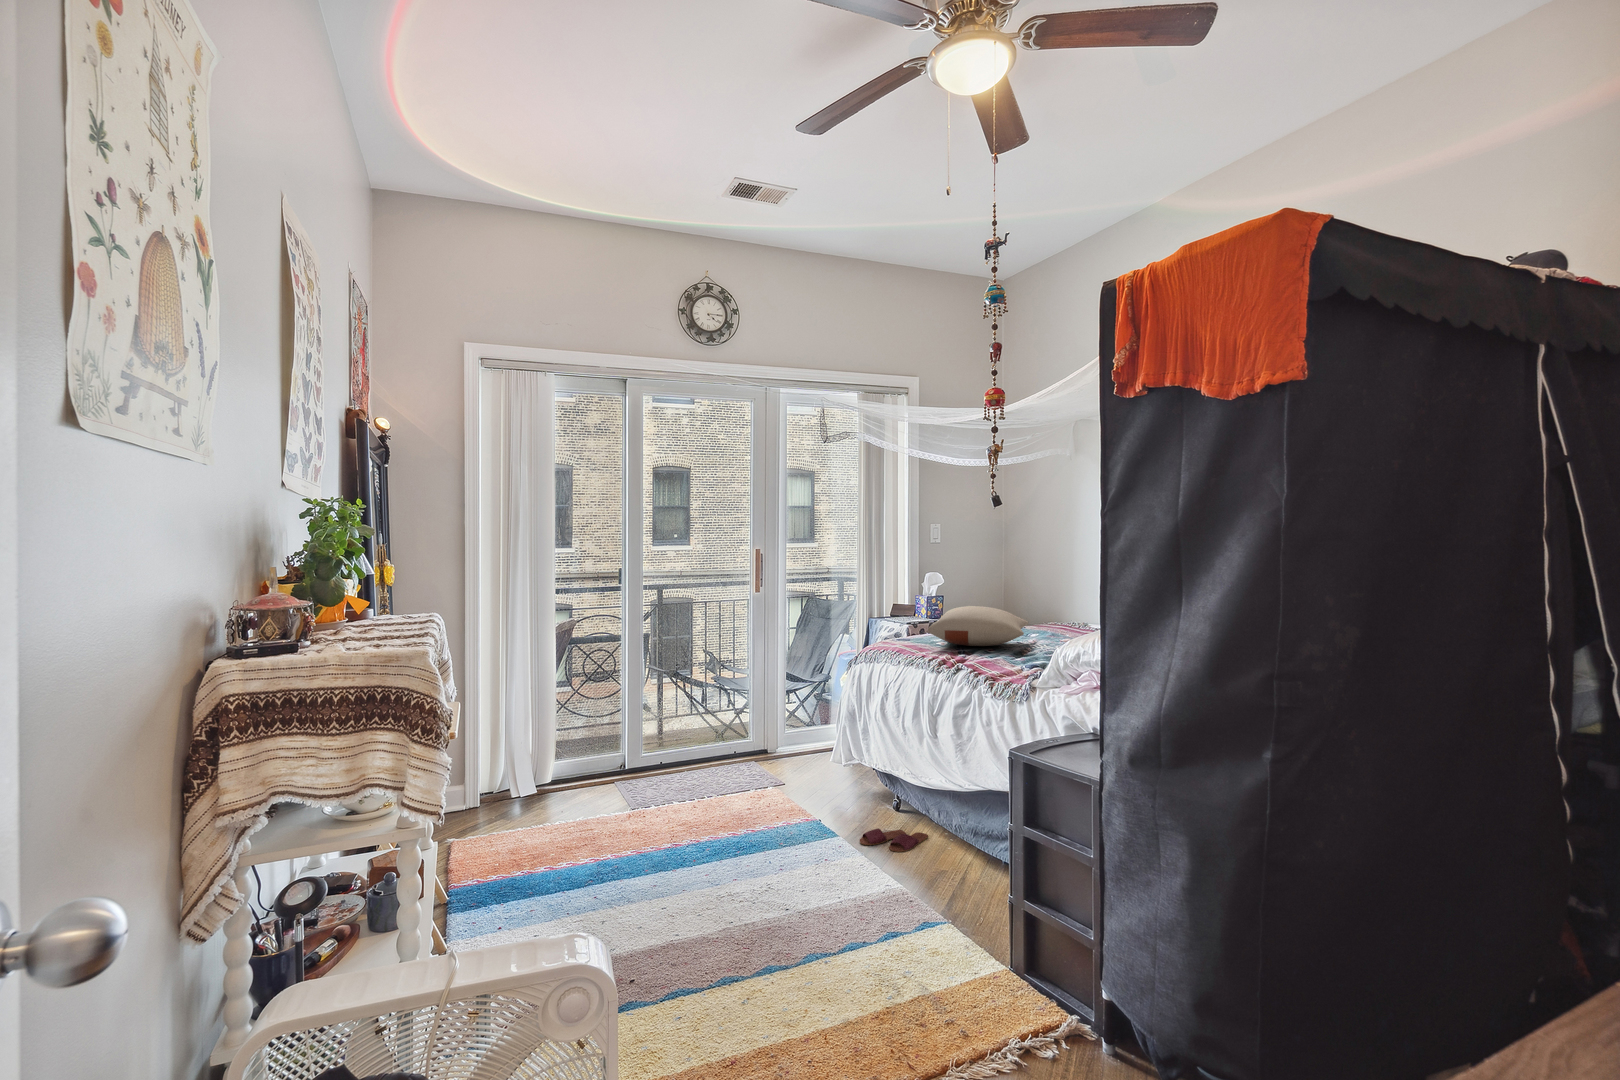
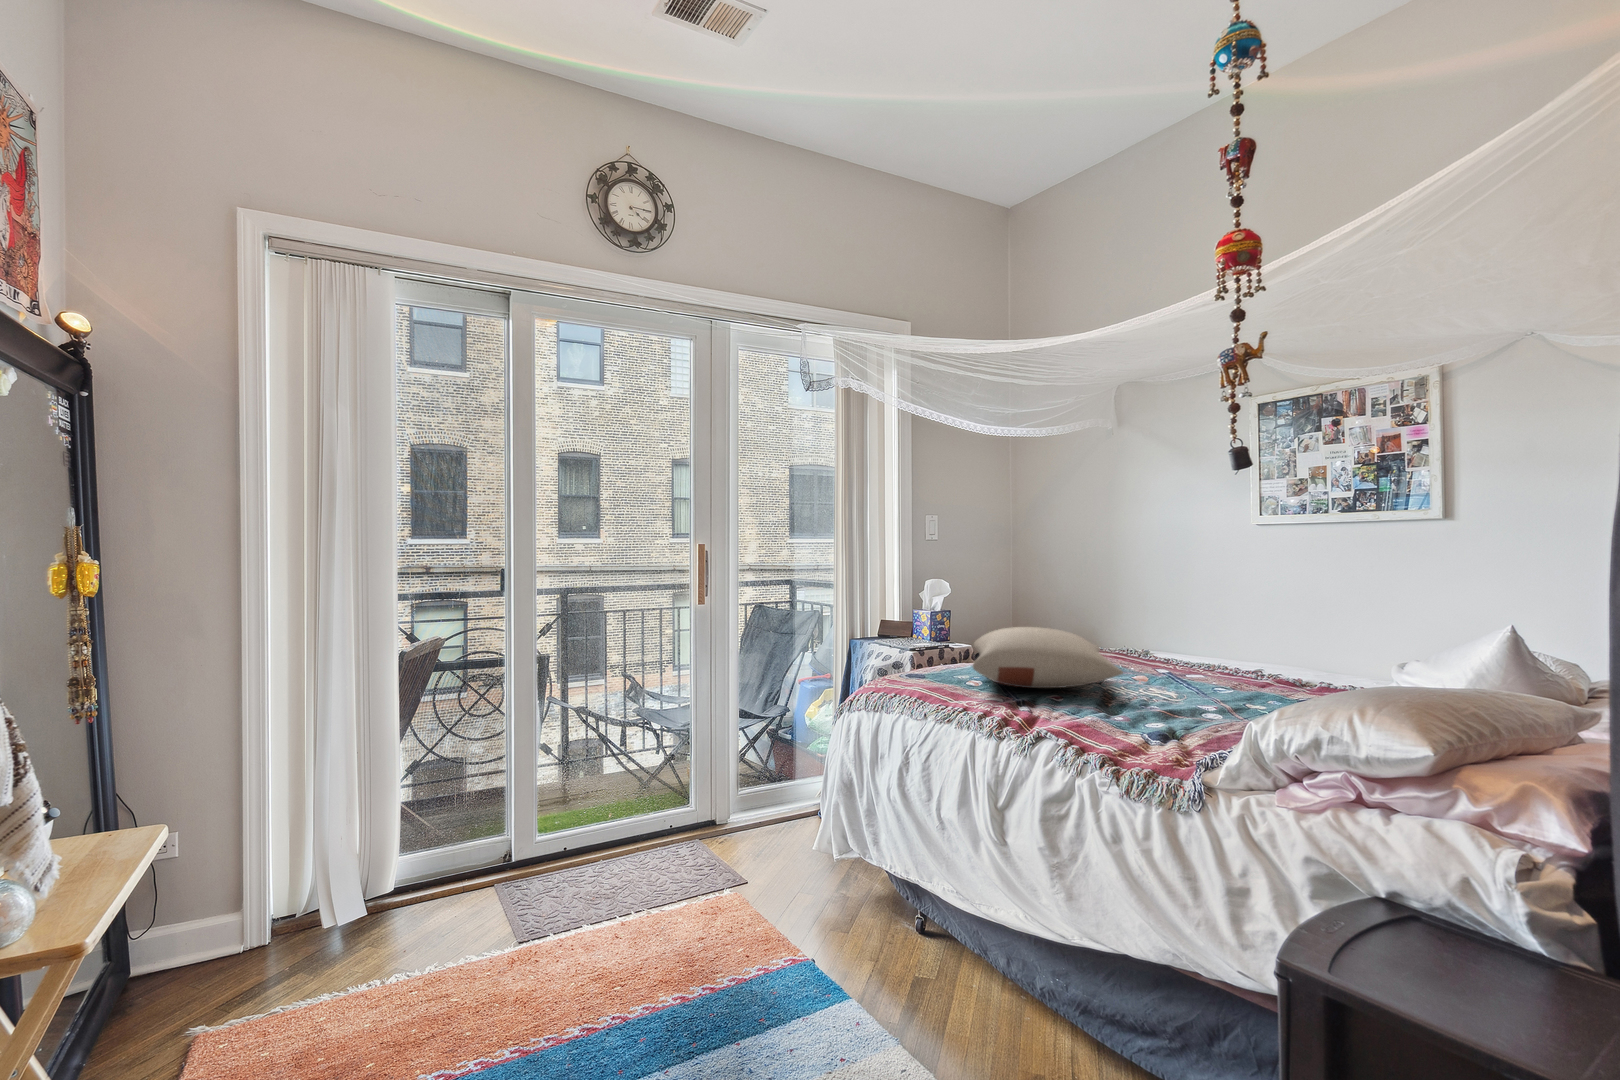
slippers: present [860,829,928,852] -> none [878,981,983,1036]

